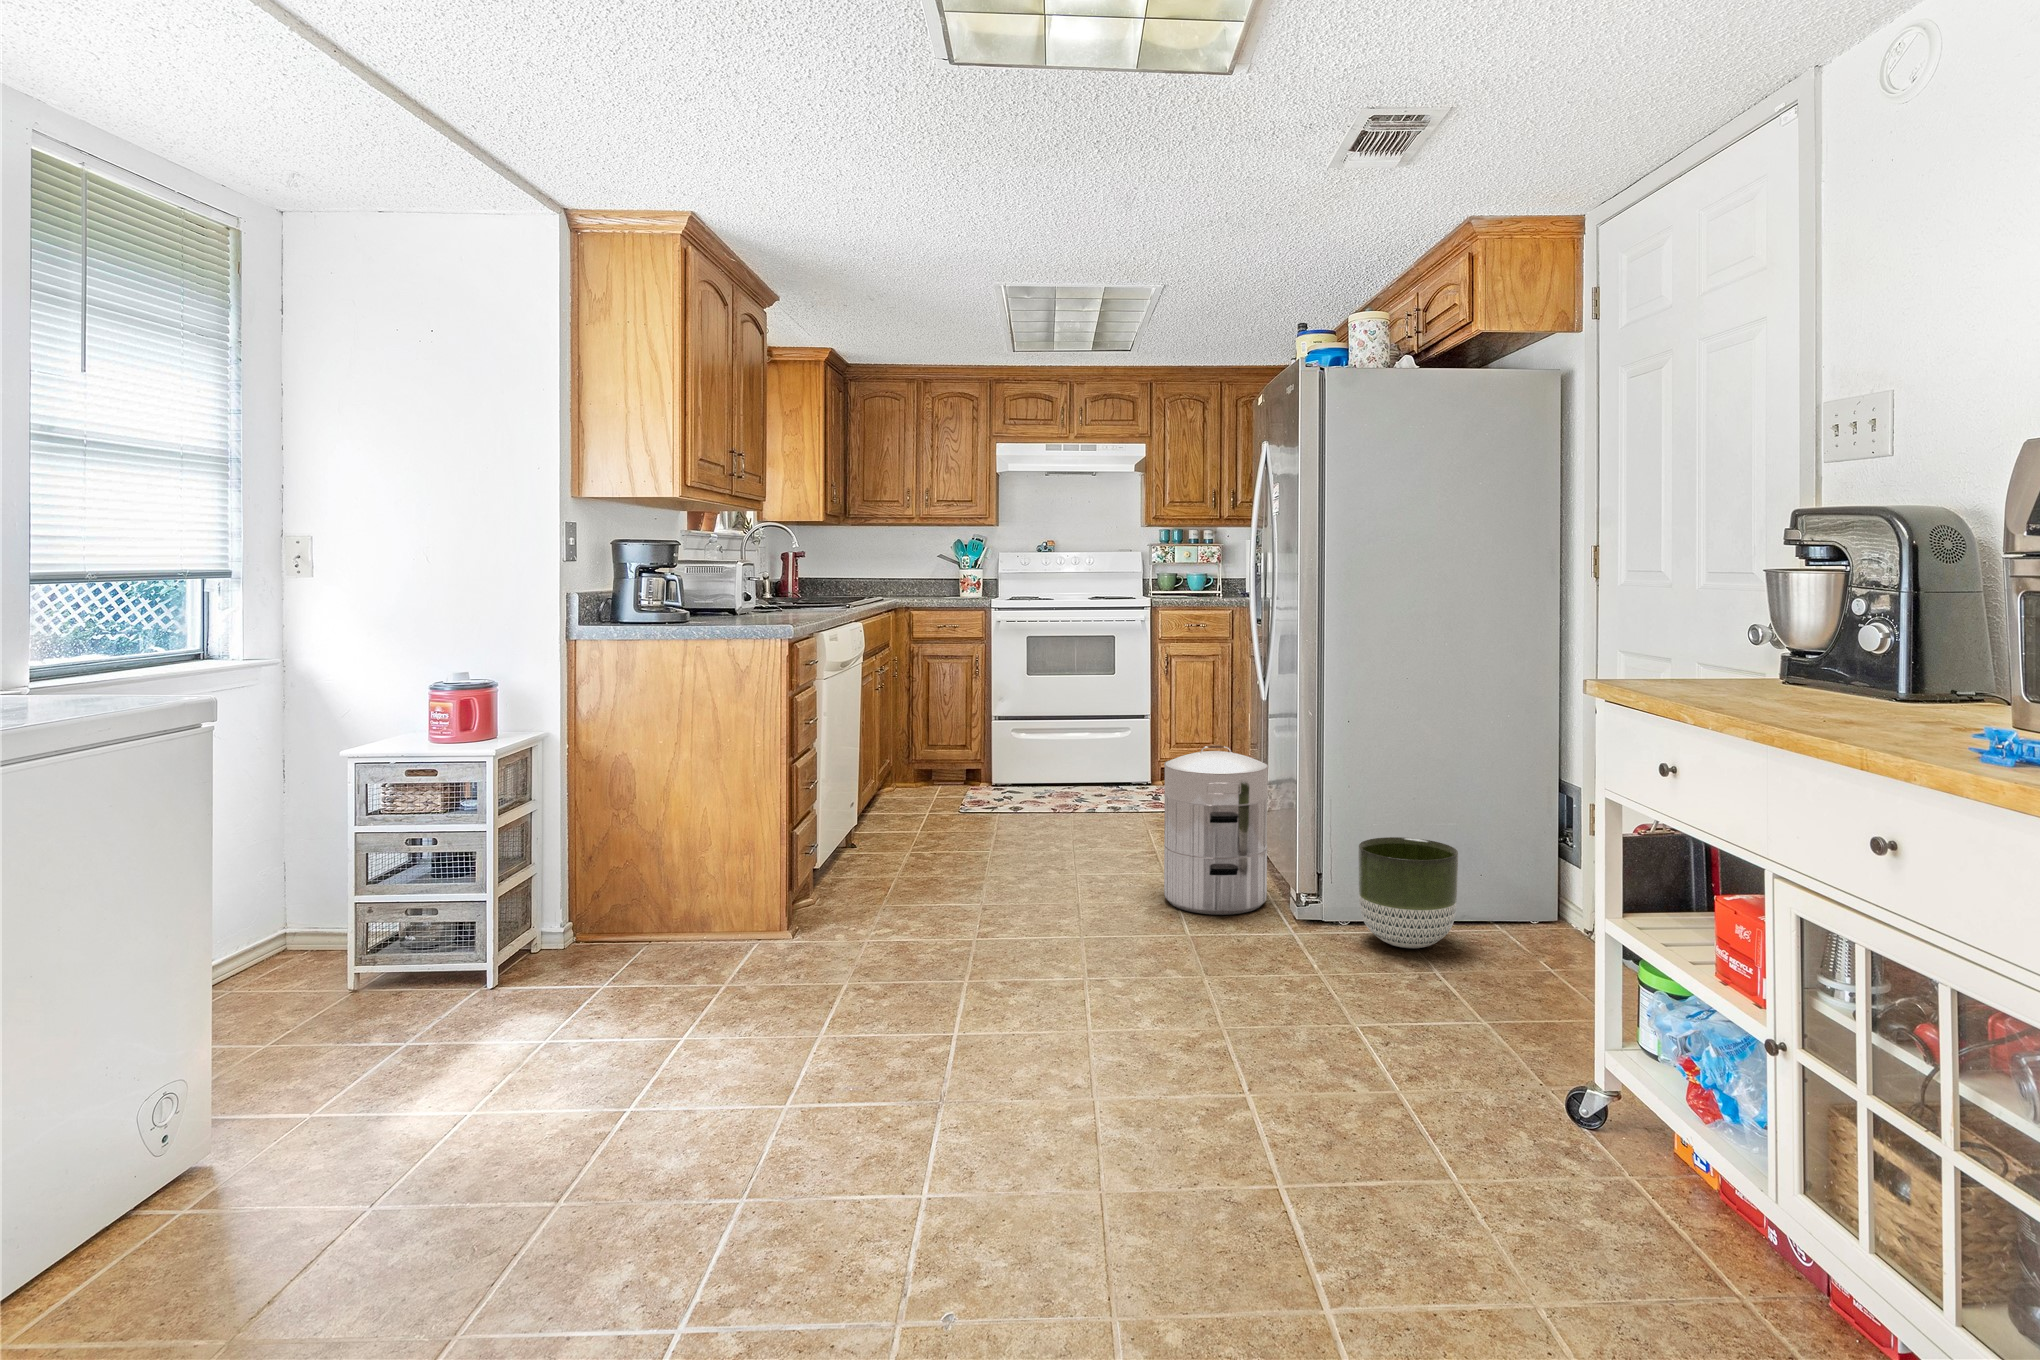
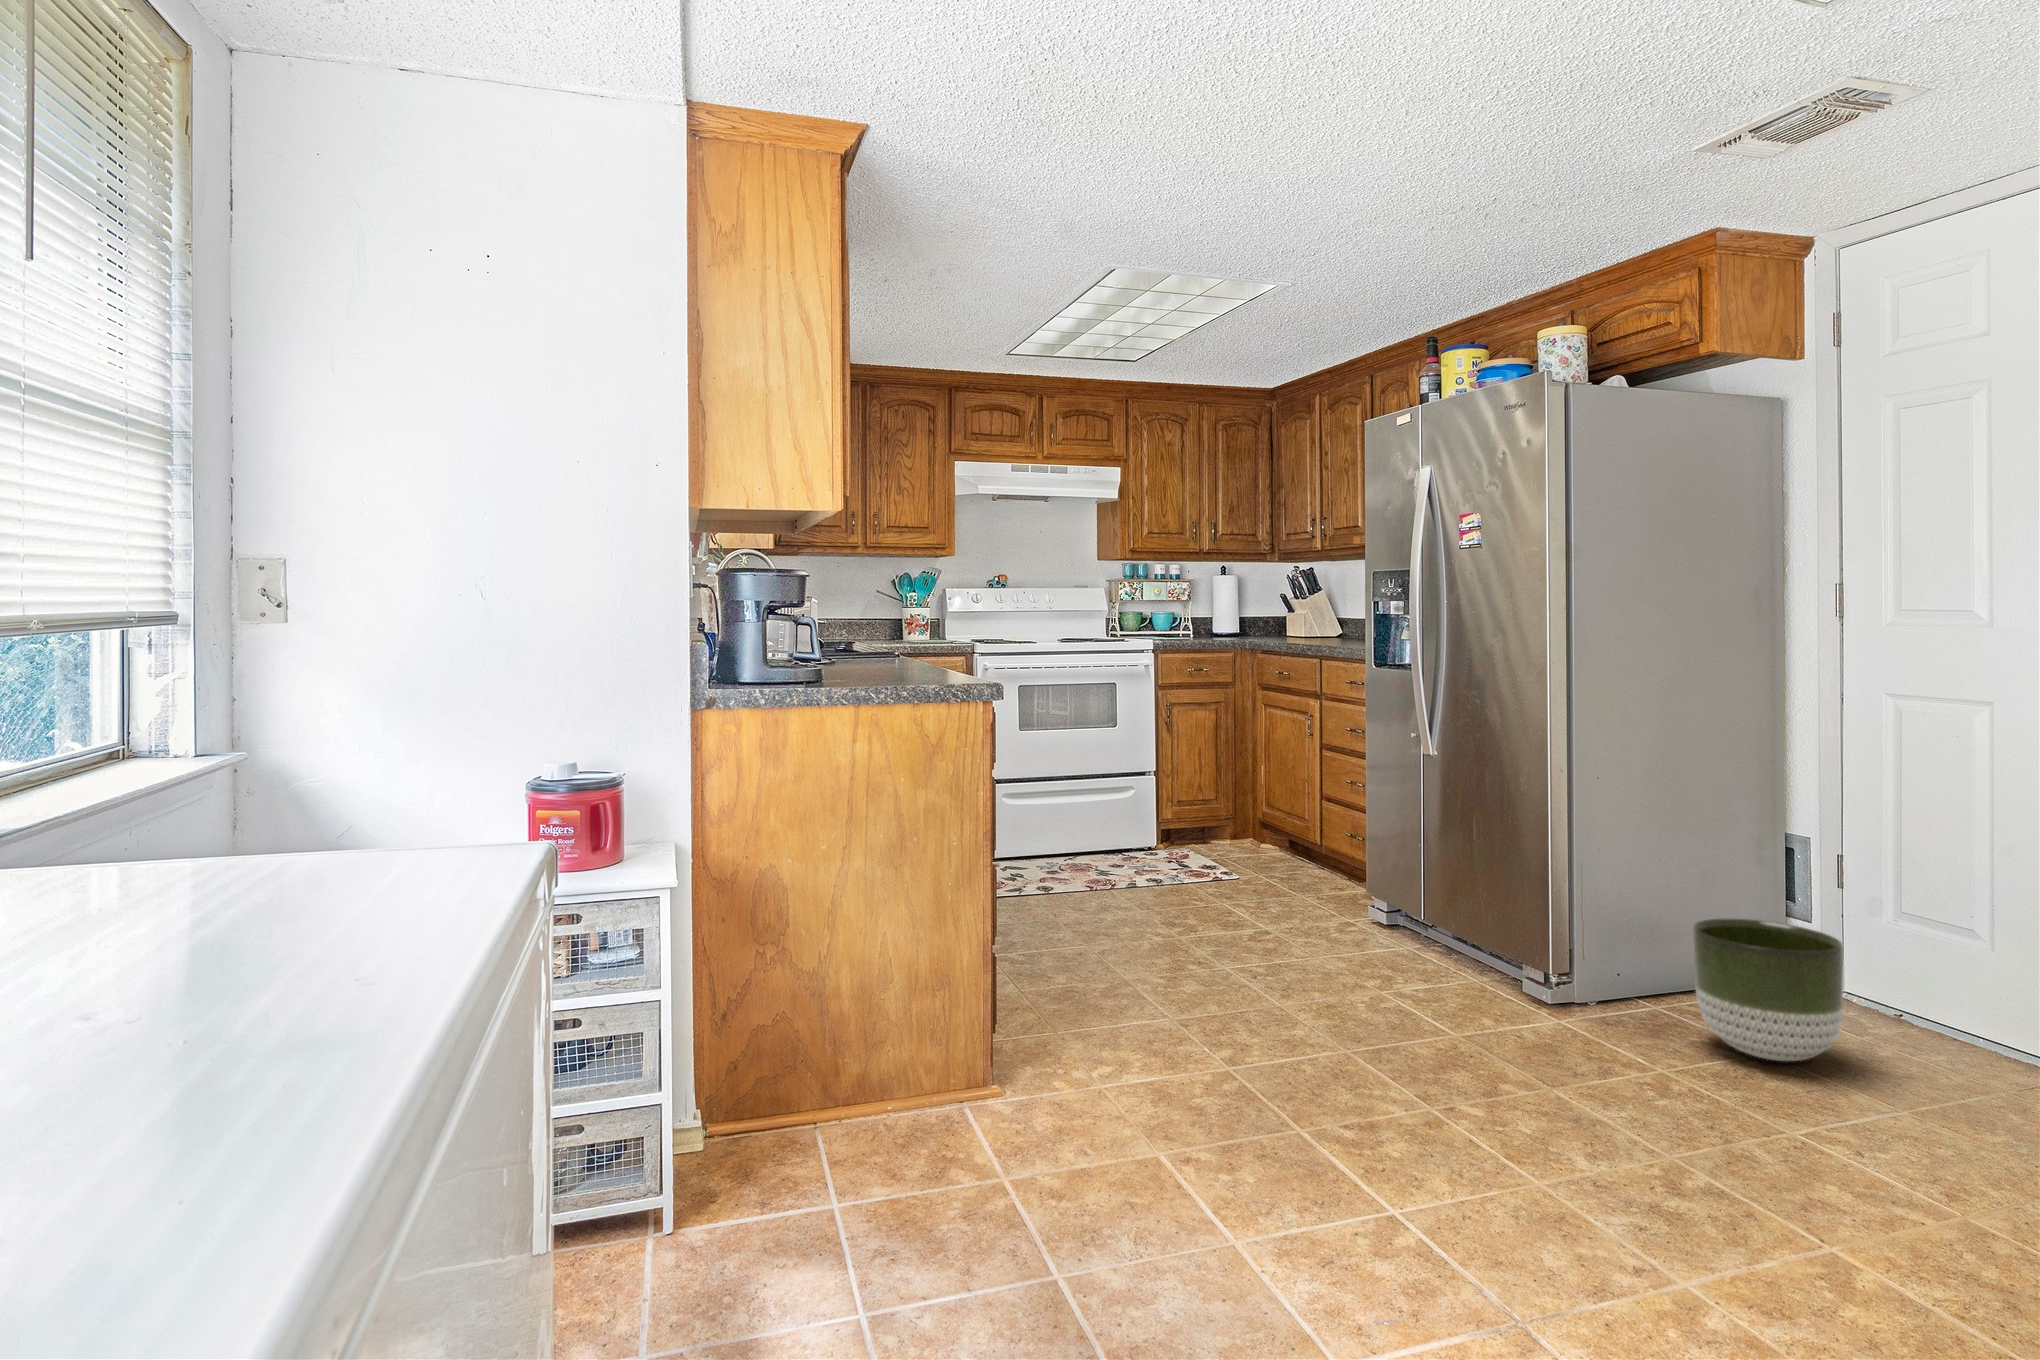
waste bin: present [1164,745,1268,915] -> none [1384,813,1528,1030]

